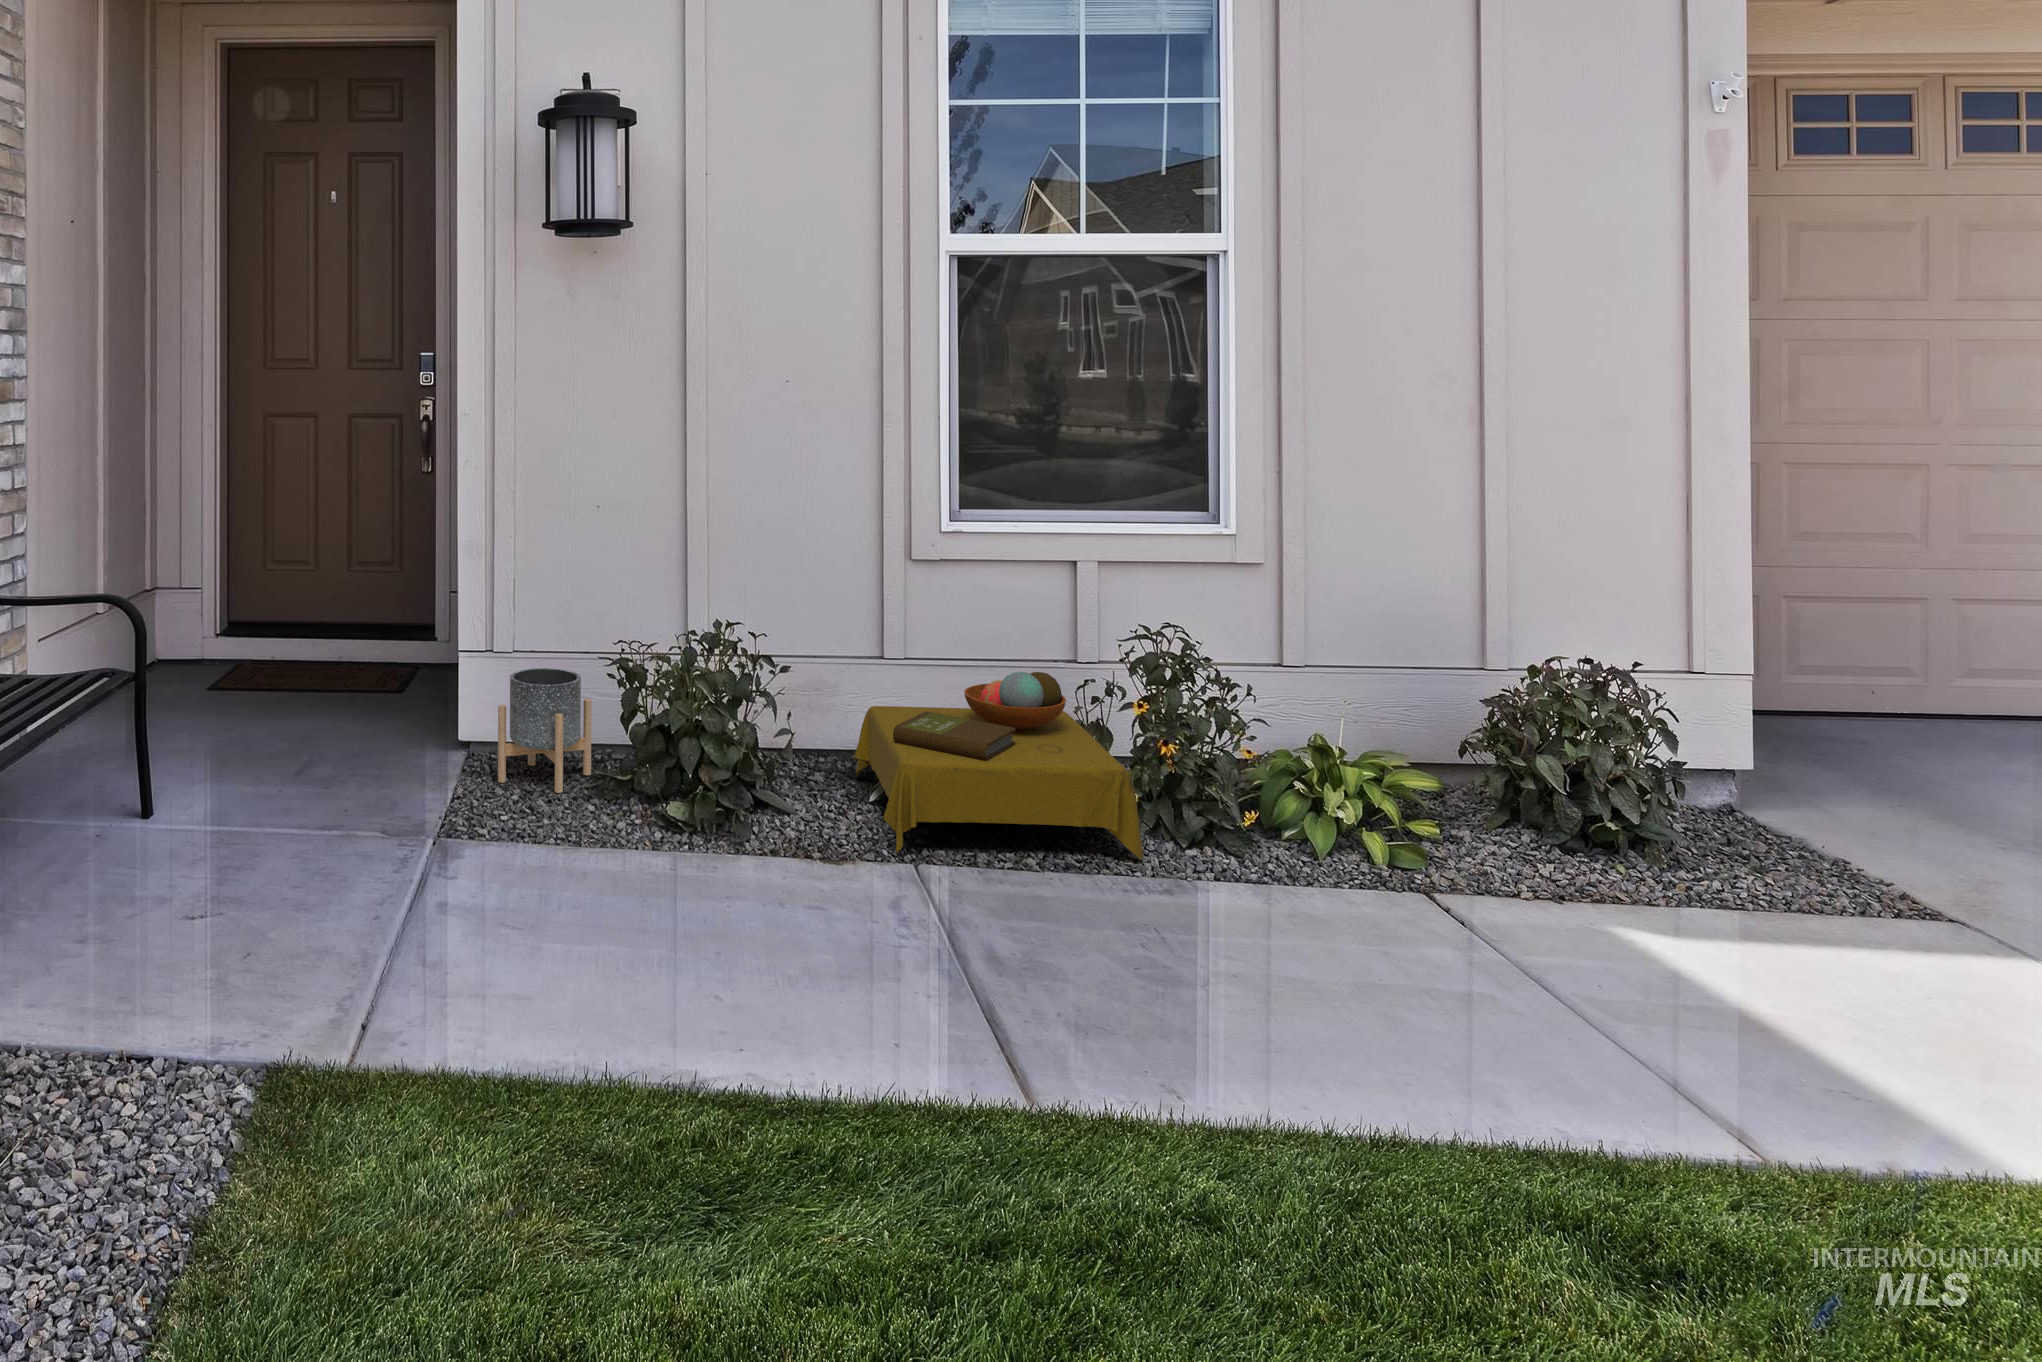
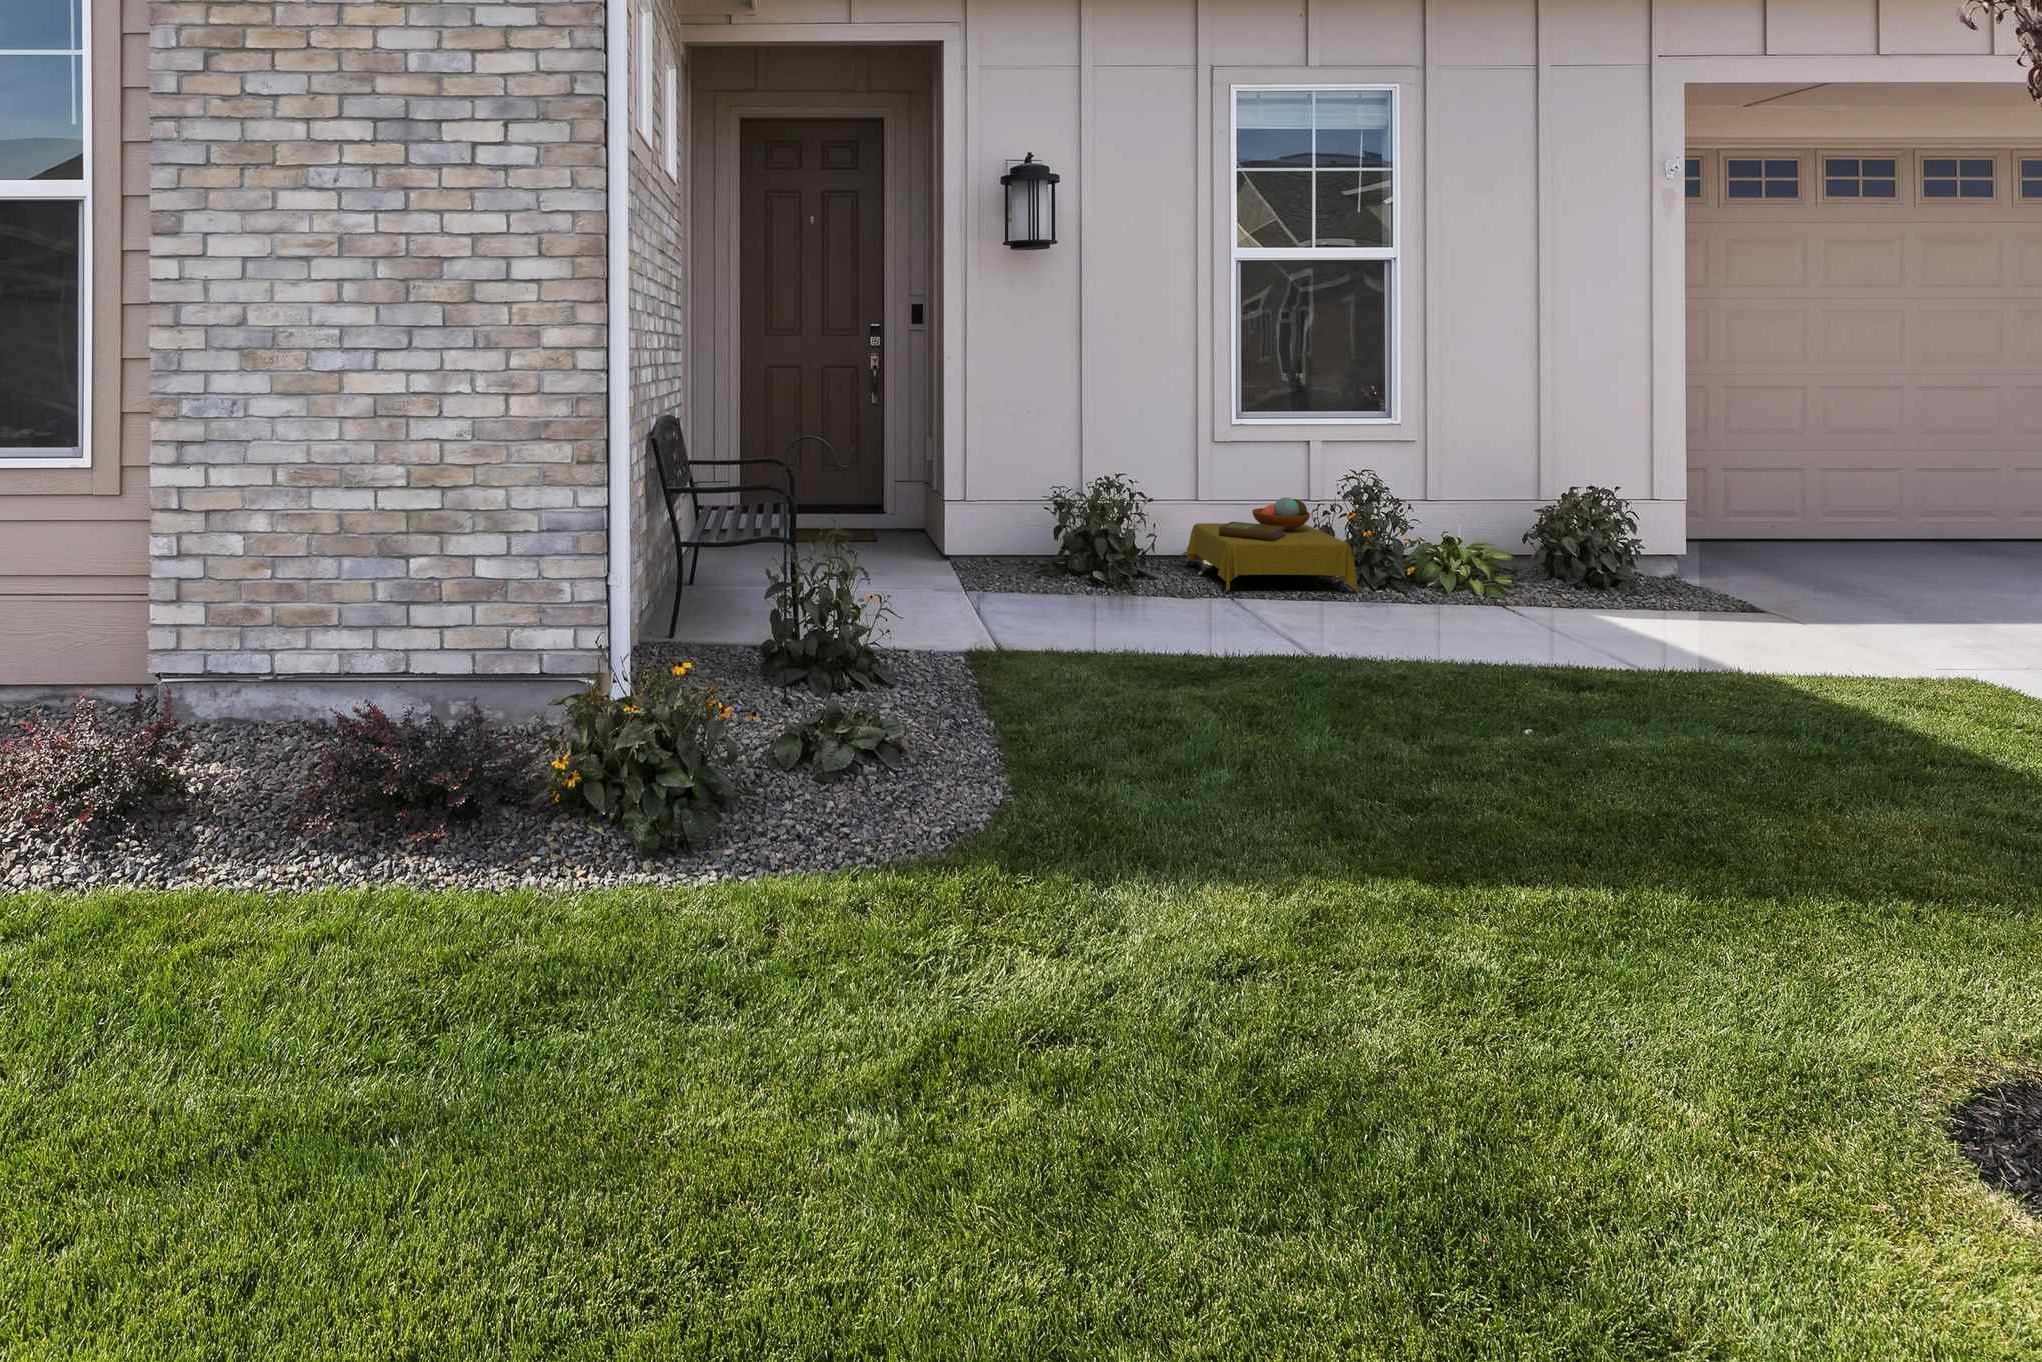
planter: present [498,668,591,793] -> none [983,506,1034,574]

